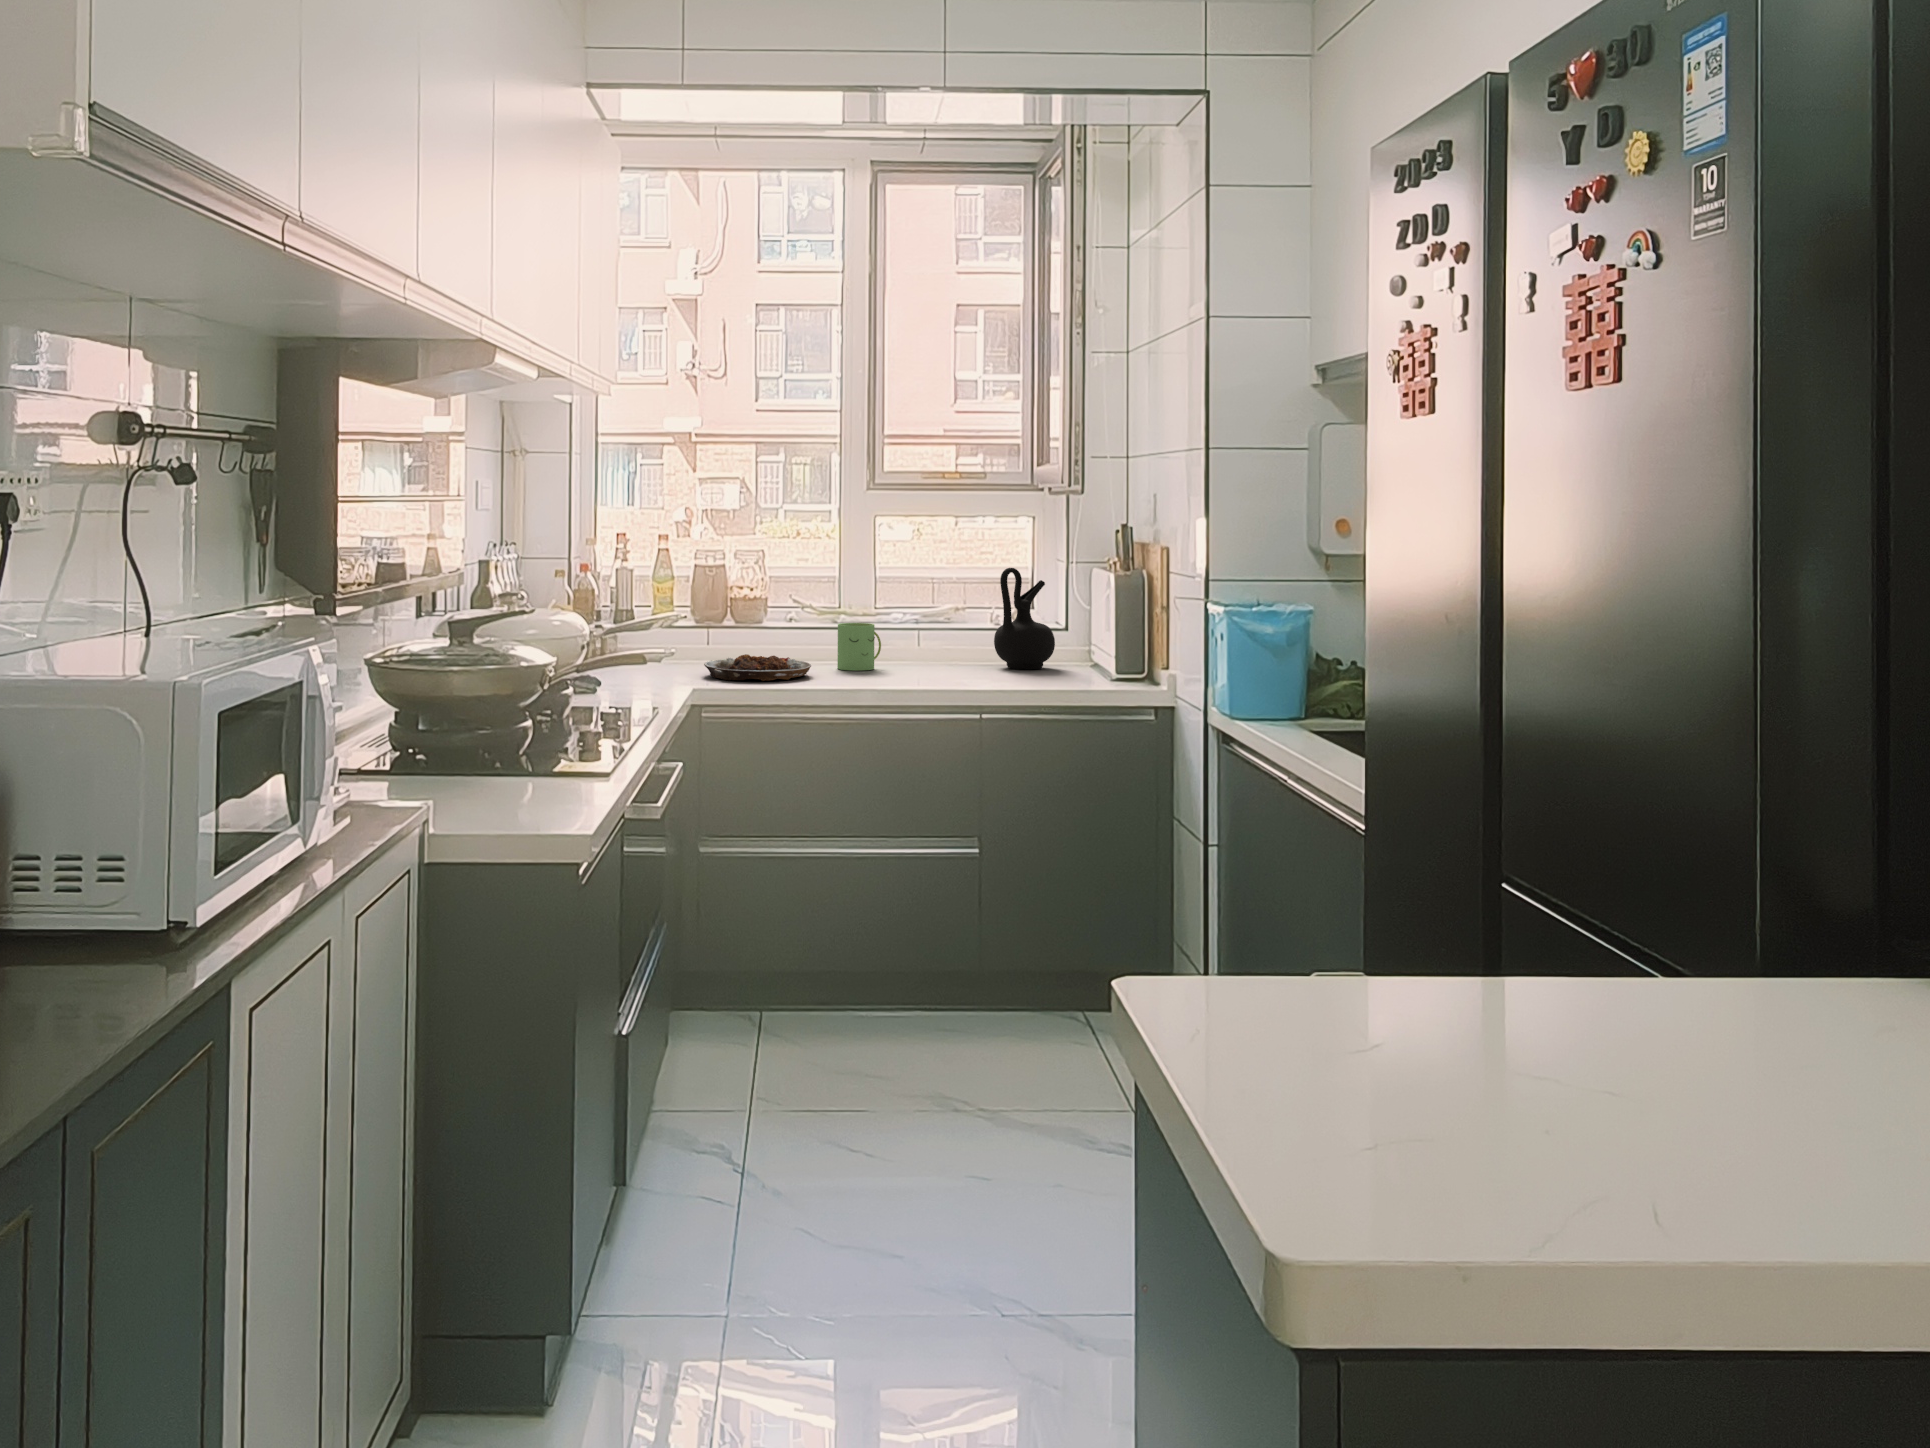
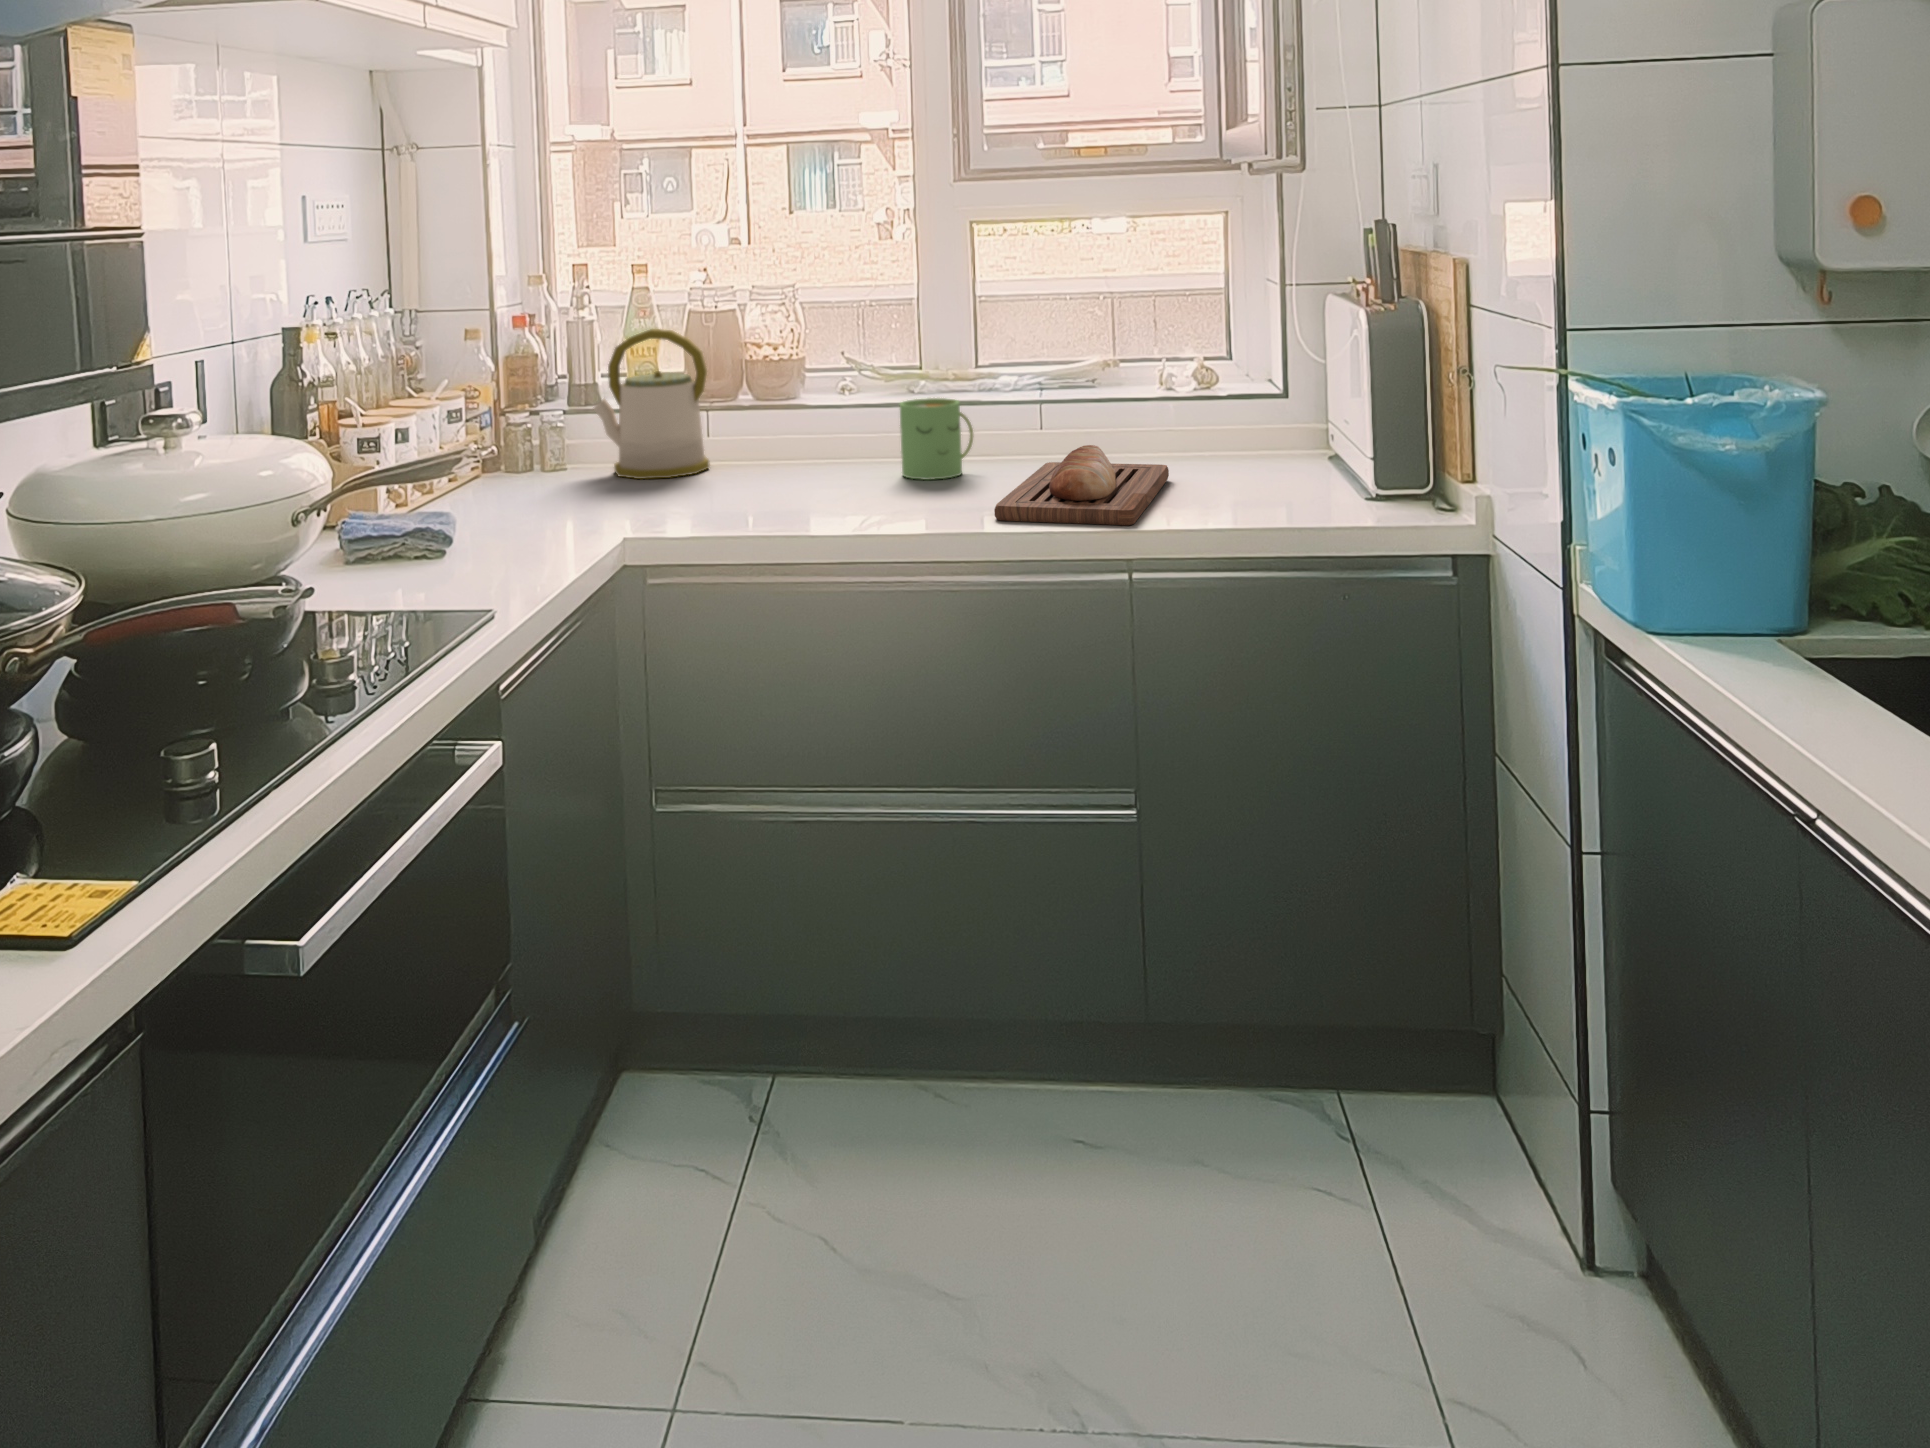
ceramic jug: present [994,568,1055,669] -> none [1162,300,1265,468]
kettle: none [639,574,713,667] -> present [593,329,710,479]
bread loaf: none [905,650,999,688] -> present [994,445,1169,525]
plate: present [704,654,811,681] -> none [668,462,847,515]

